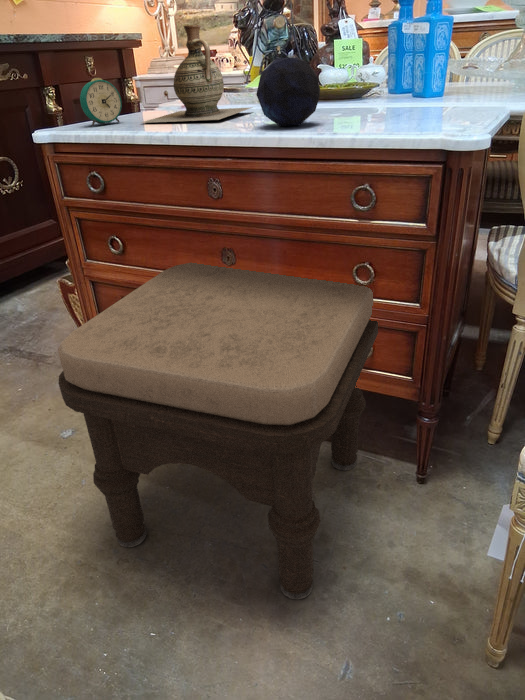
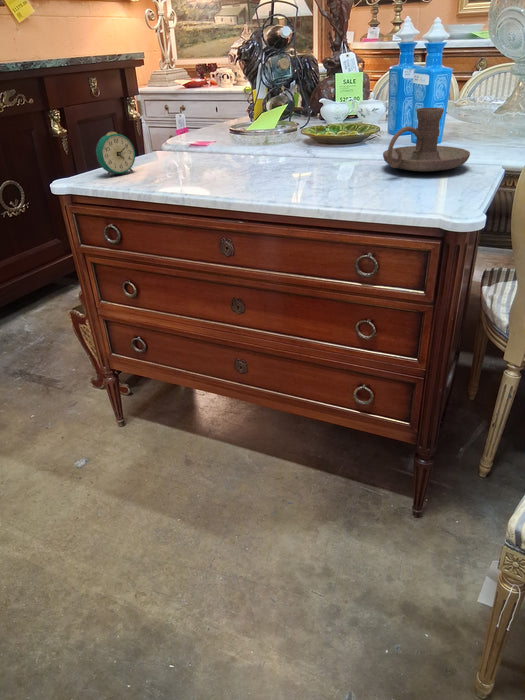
ceramic jug: present [142,25,251,123] -> none [153,84,261,177]
candle holder: none [382,41,474,110] -> present [383,108,470,171]
decorative orb: present [256,57,320,126] -> none [267,128,326,191]
ottoman: present [58,263,378,599] -> none [85,309,380,633]

